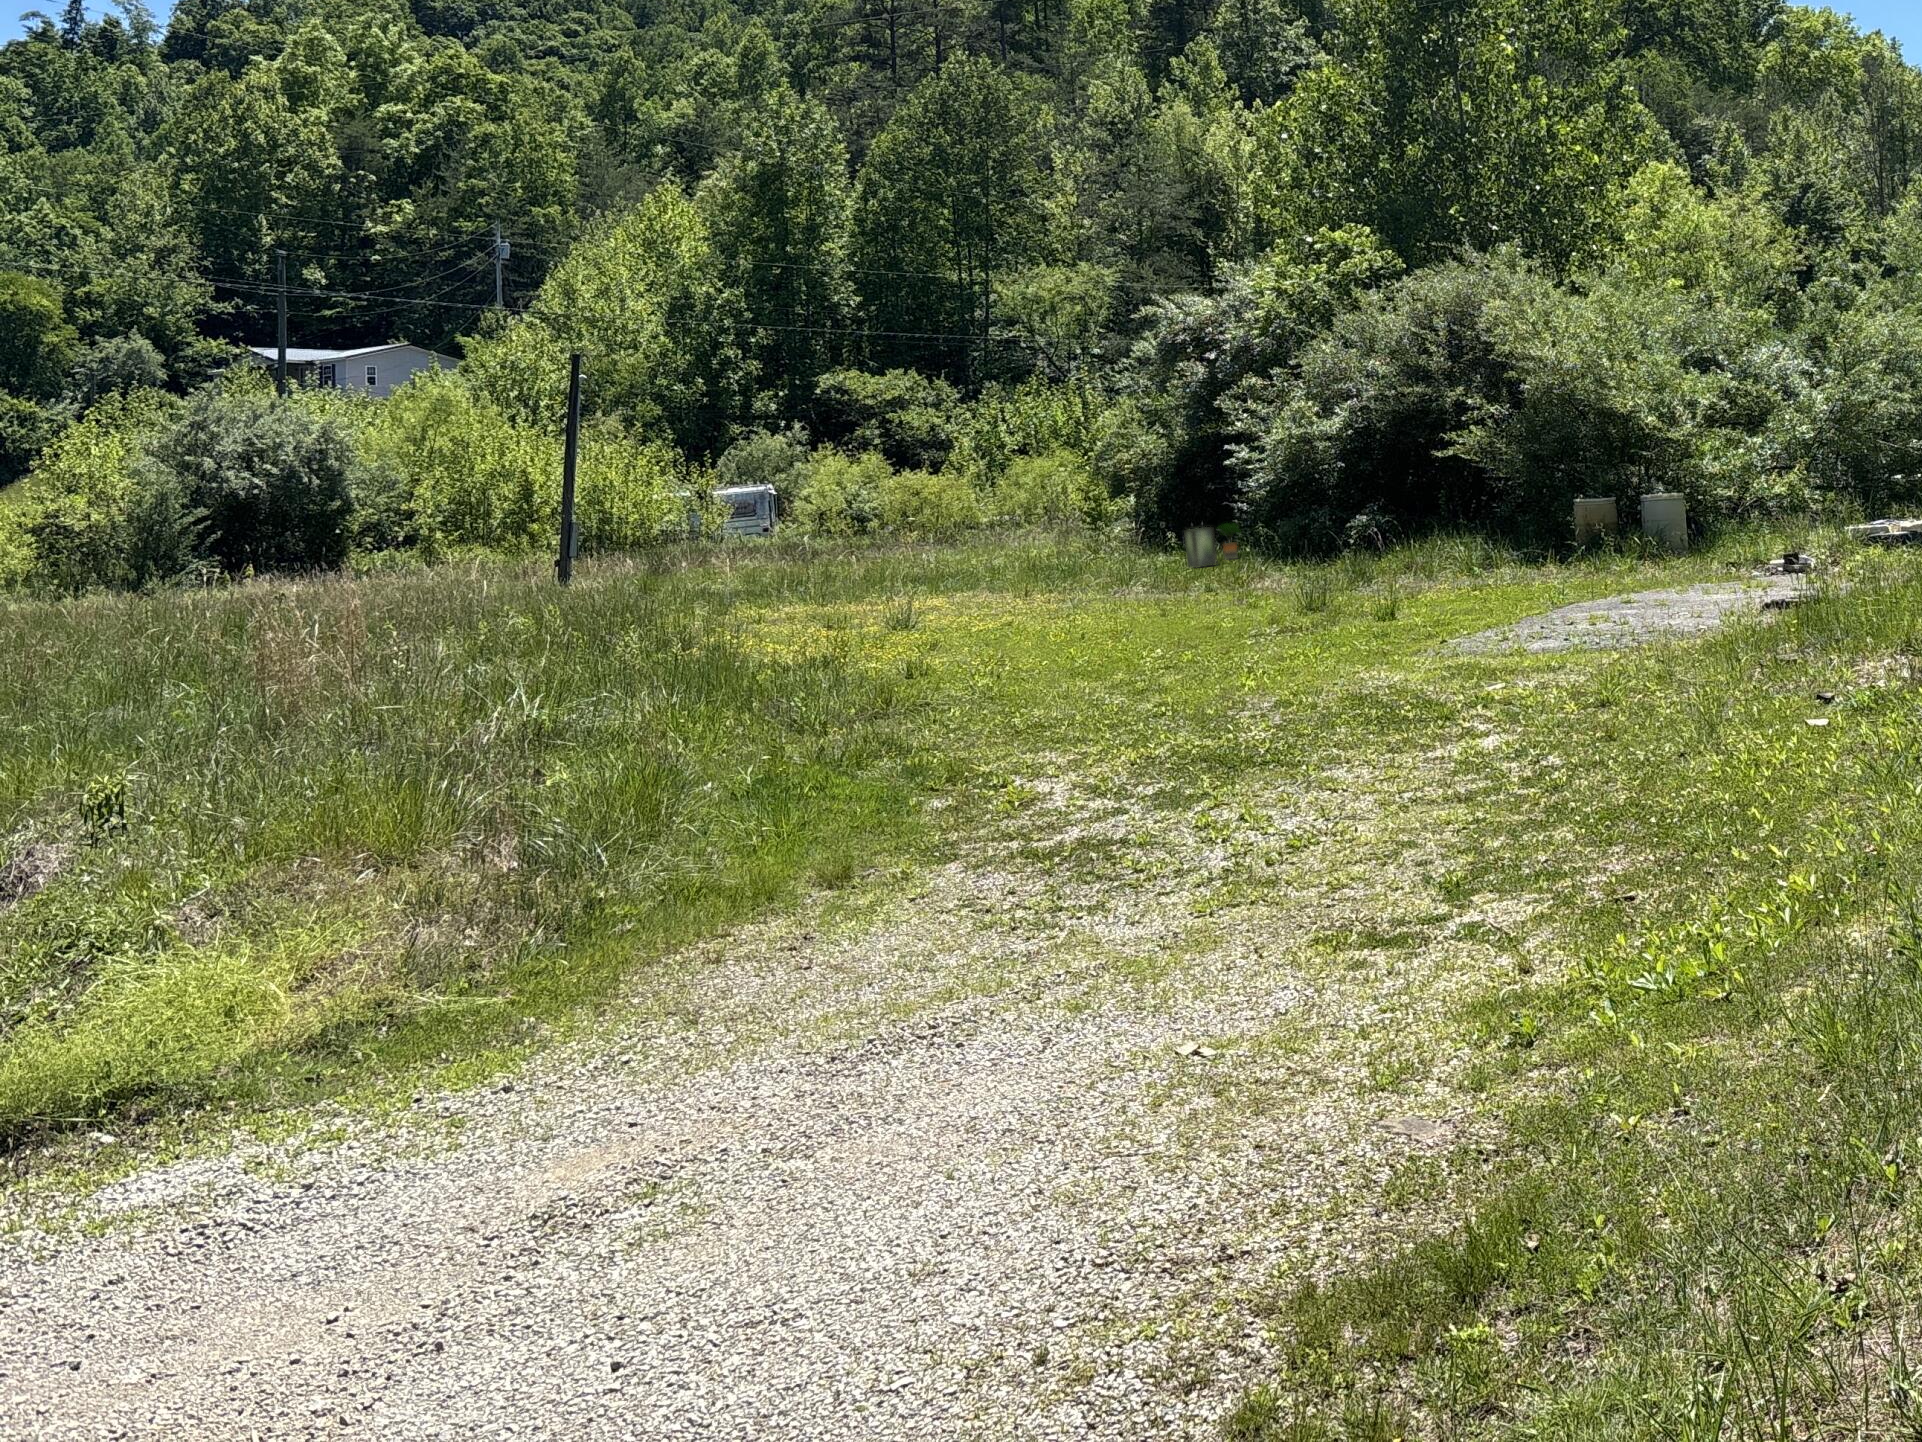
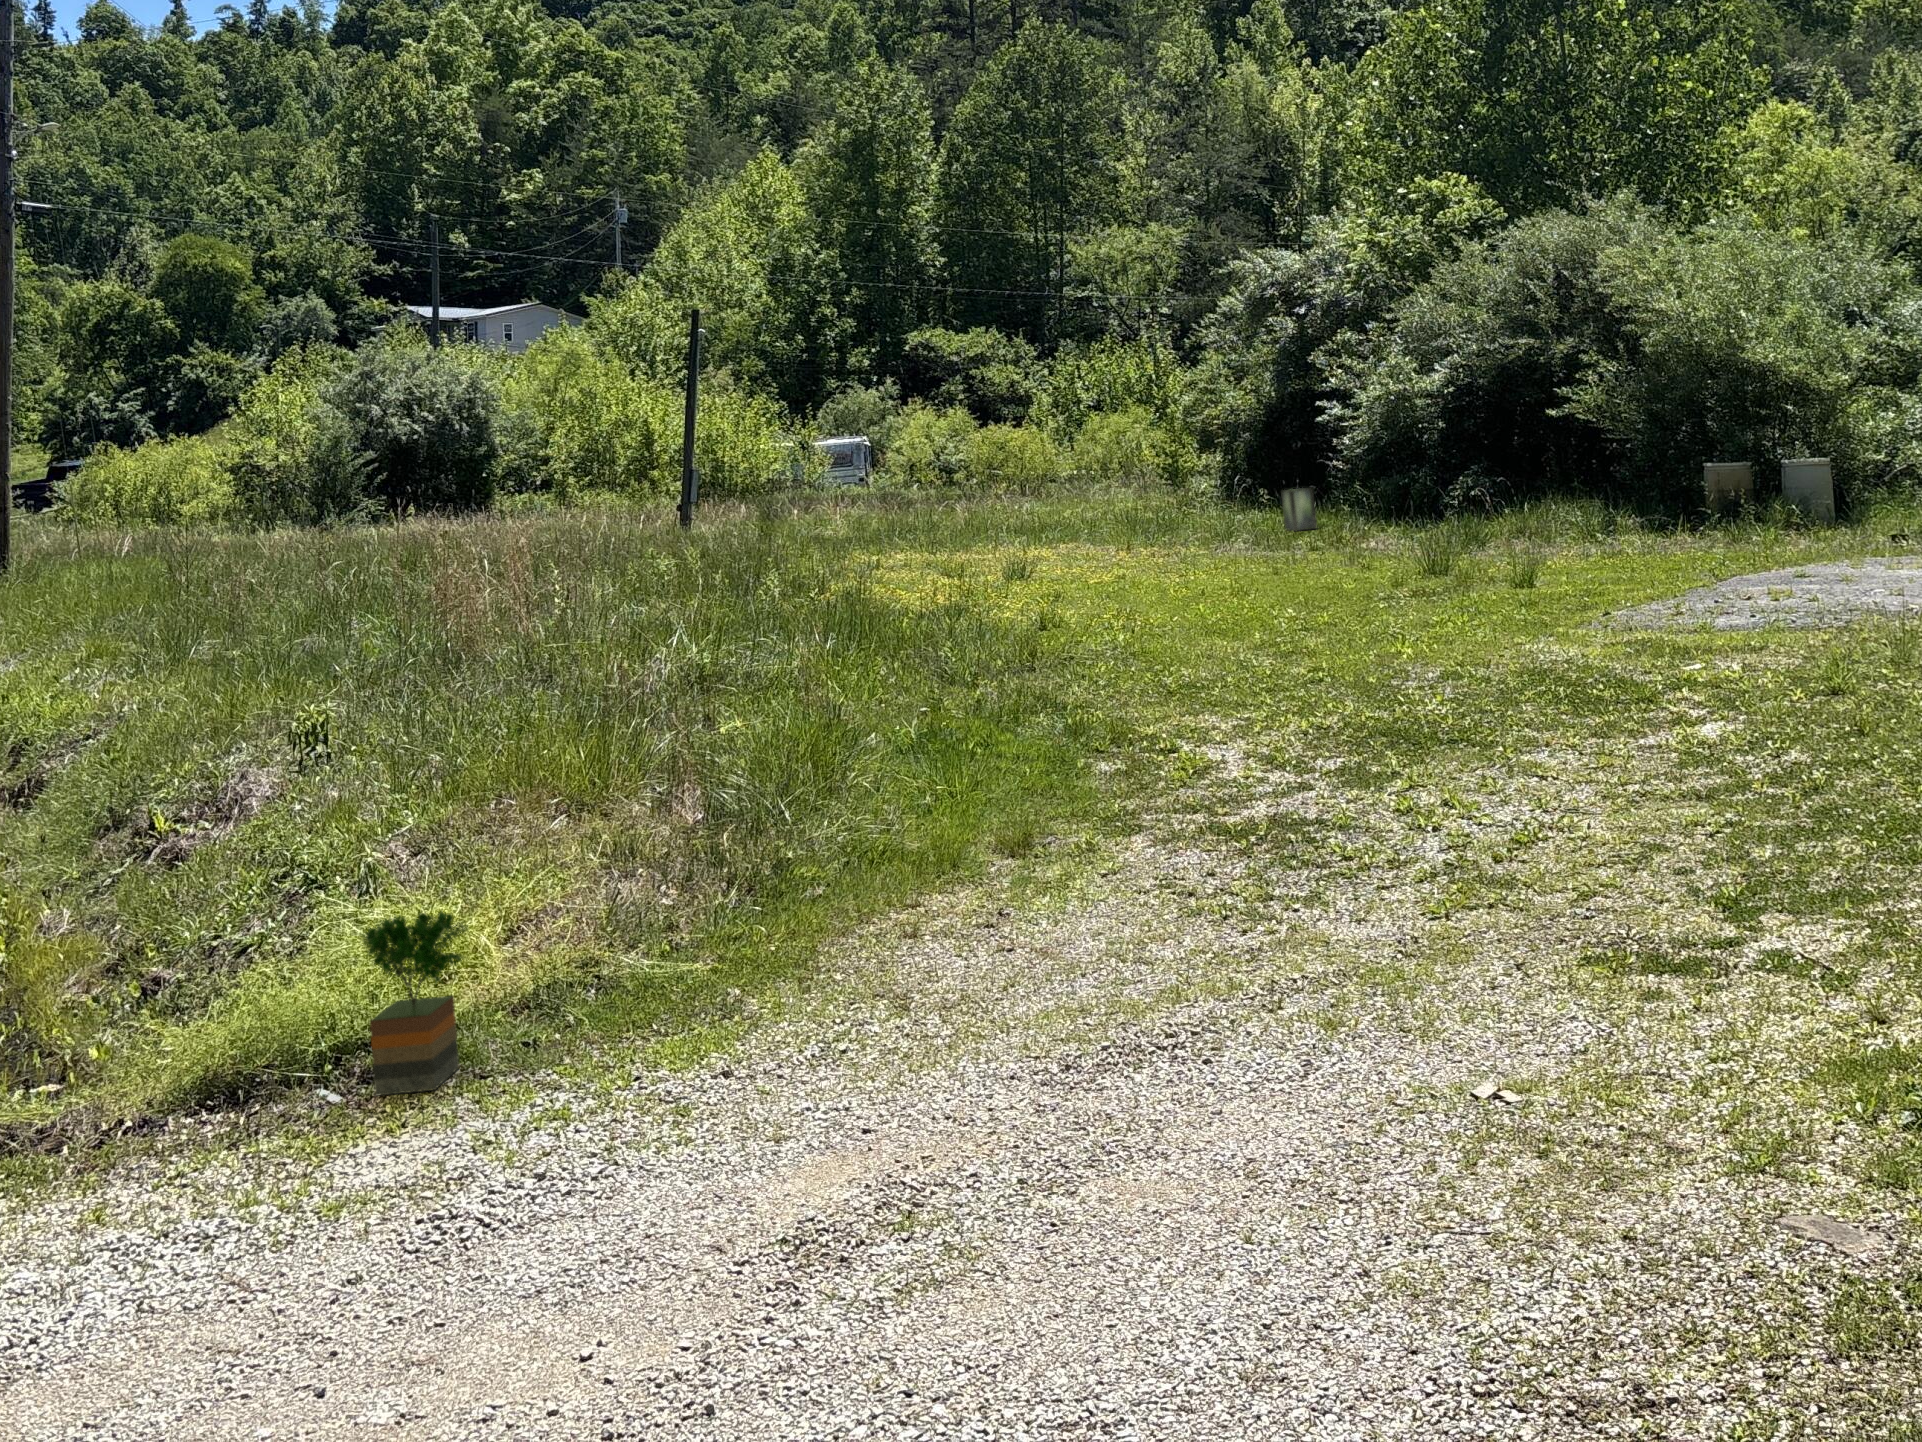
potted tree: present [1218,523,1241,560] -> present [363,911,468,1096]

